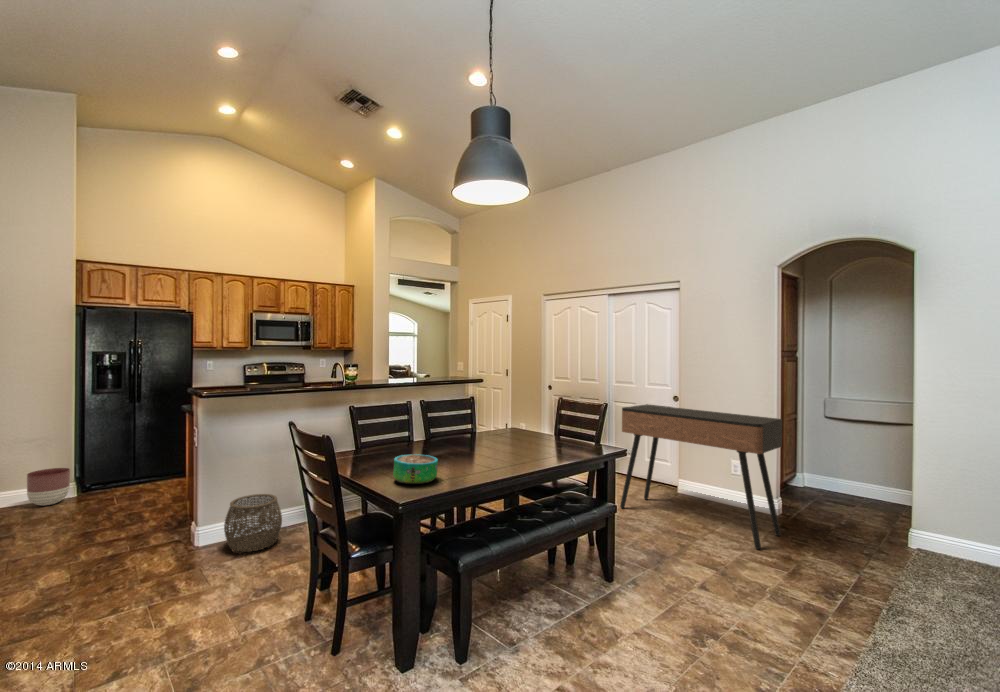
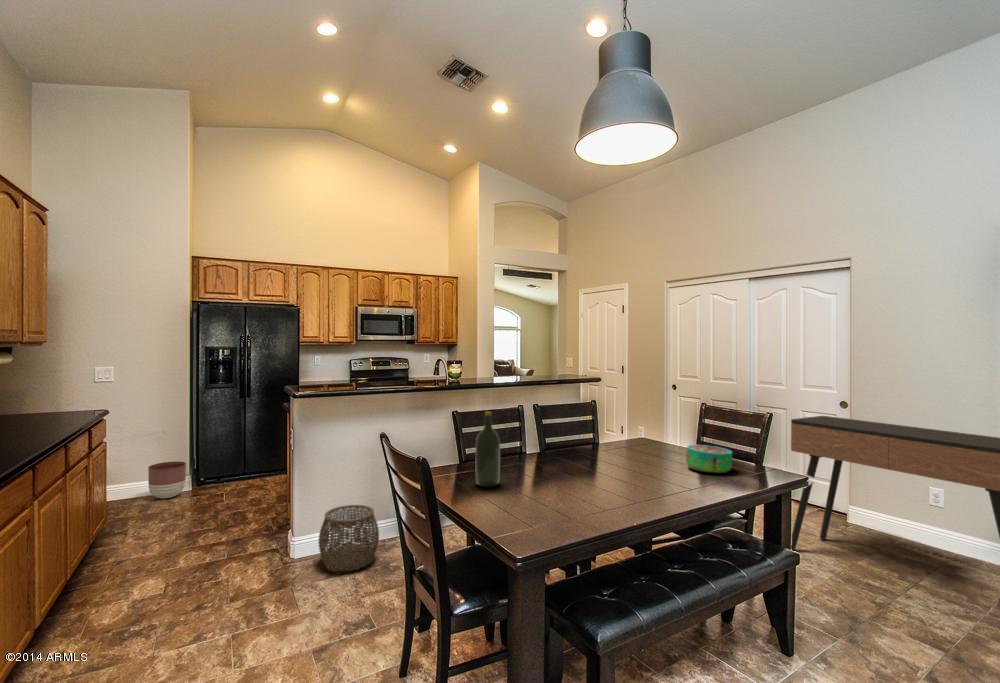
wine bottle: none [370,405,390,464] -> present [476,412,500,487]
decorative bowl: present [393,454,438,484] -> present [686,445,732,473]

